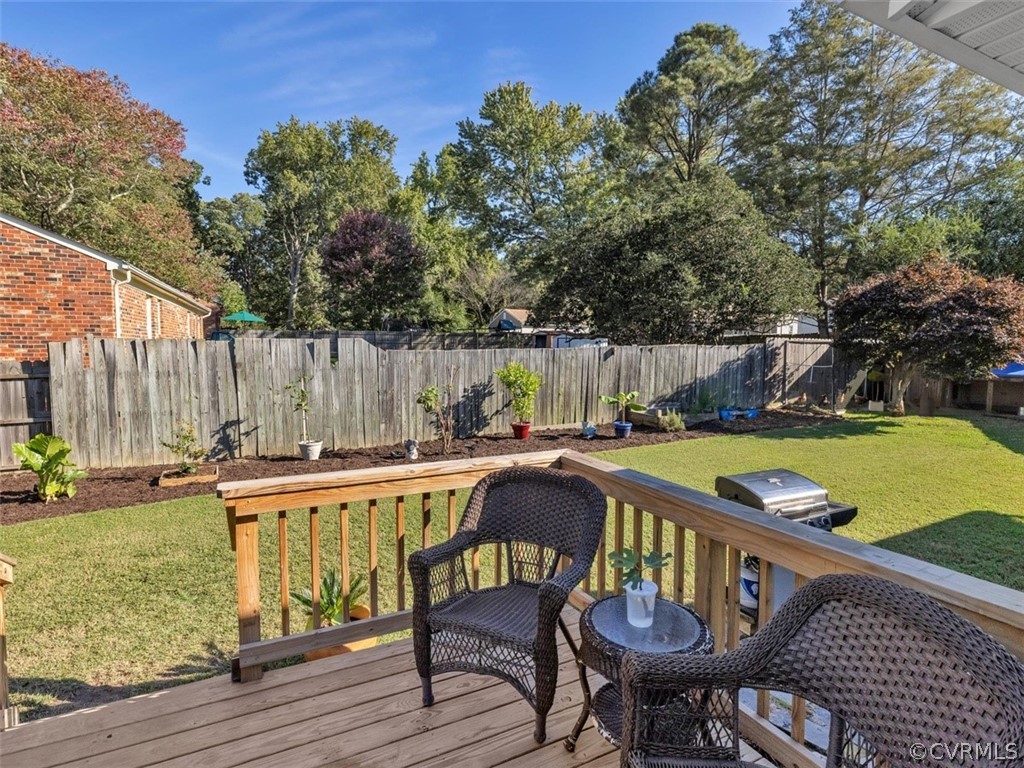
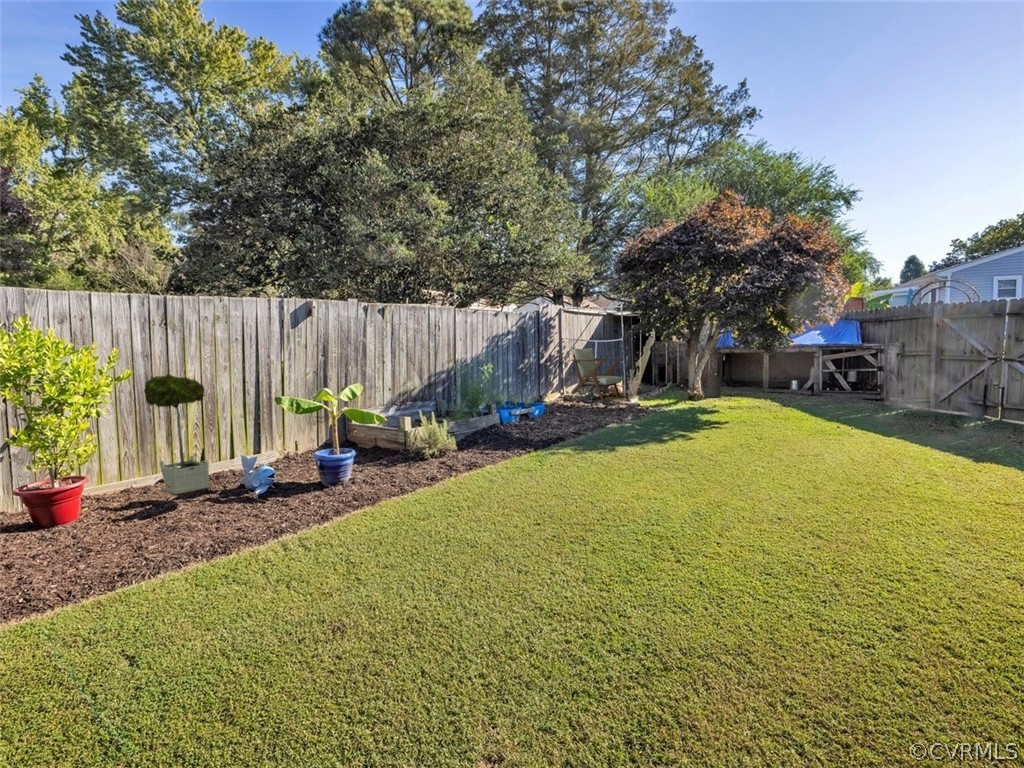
lounge chair: none [788,370,841,412] -> present [571,348,623,402]
potted tree: present [867,371,887,411] -> present [144,373,209,494]

